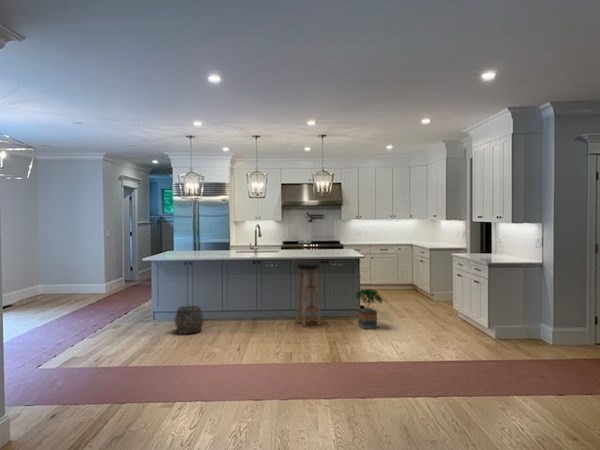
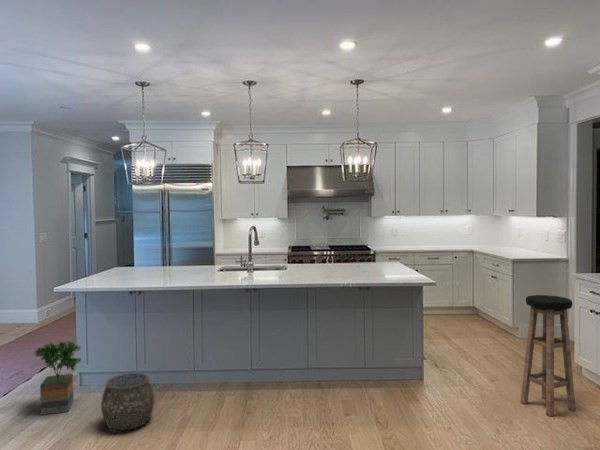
bar stool: present [296,263,321,326] -> present [521,295,576,416]
potted tree: present [356,289,383,329] -> present [35,341,81,415]

